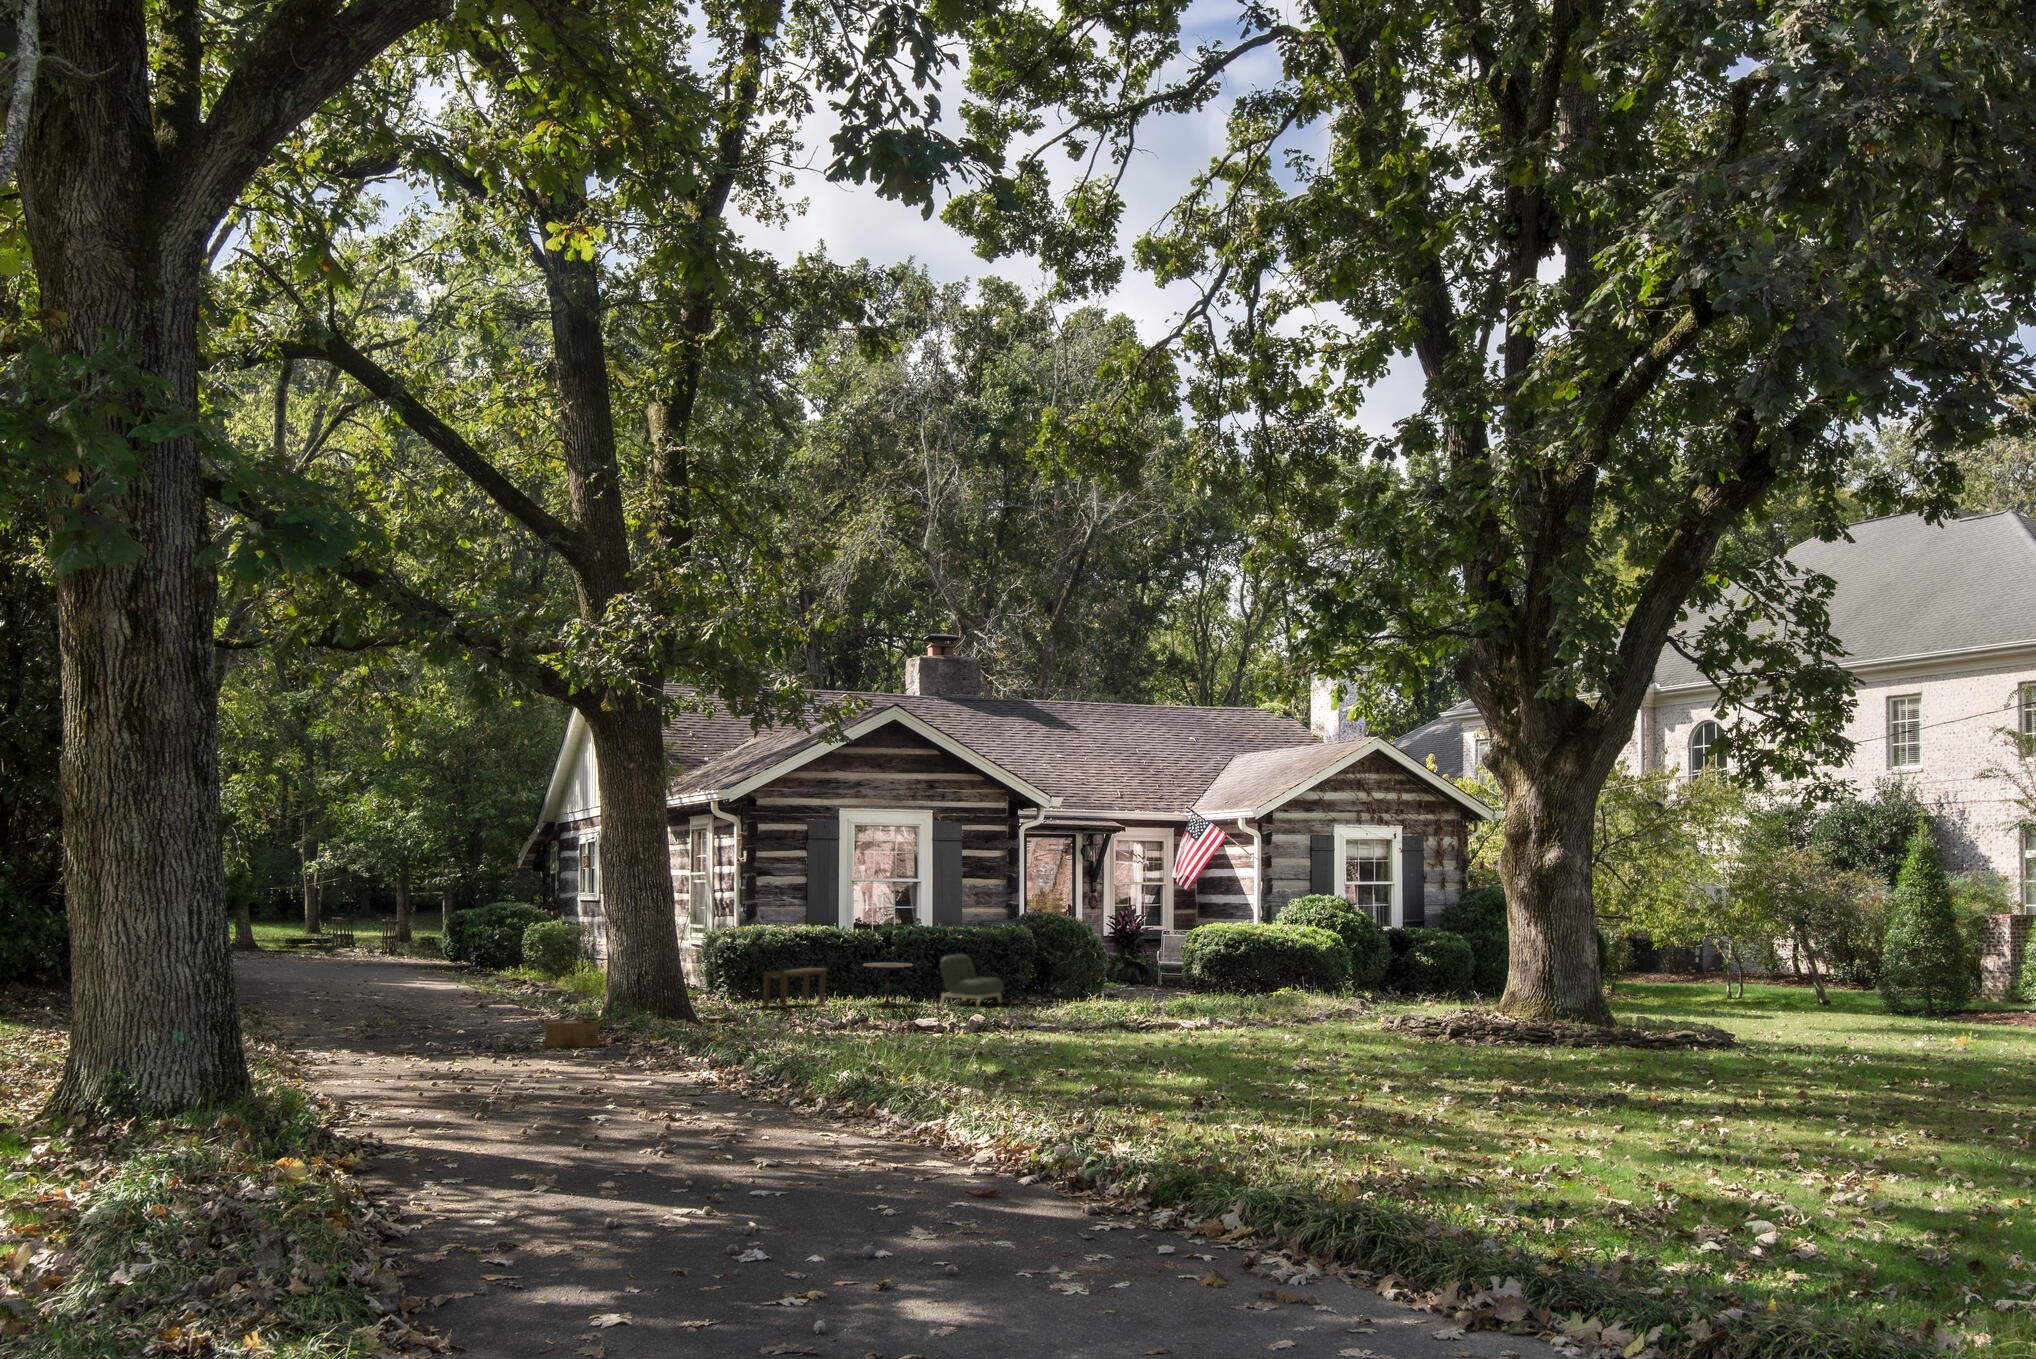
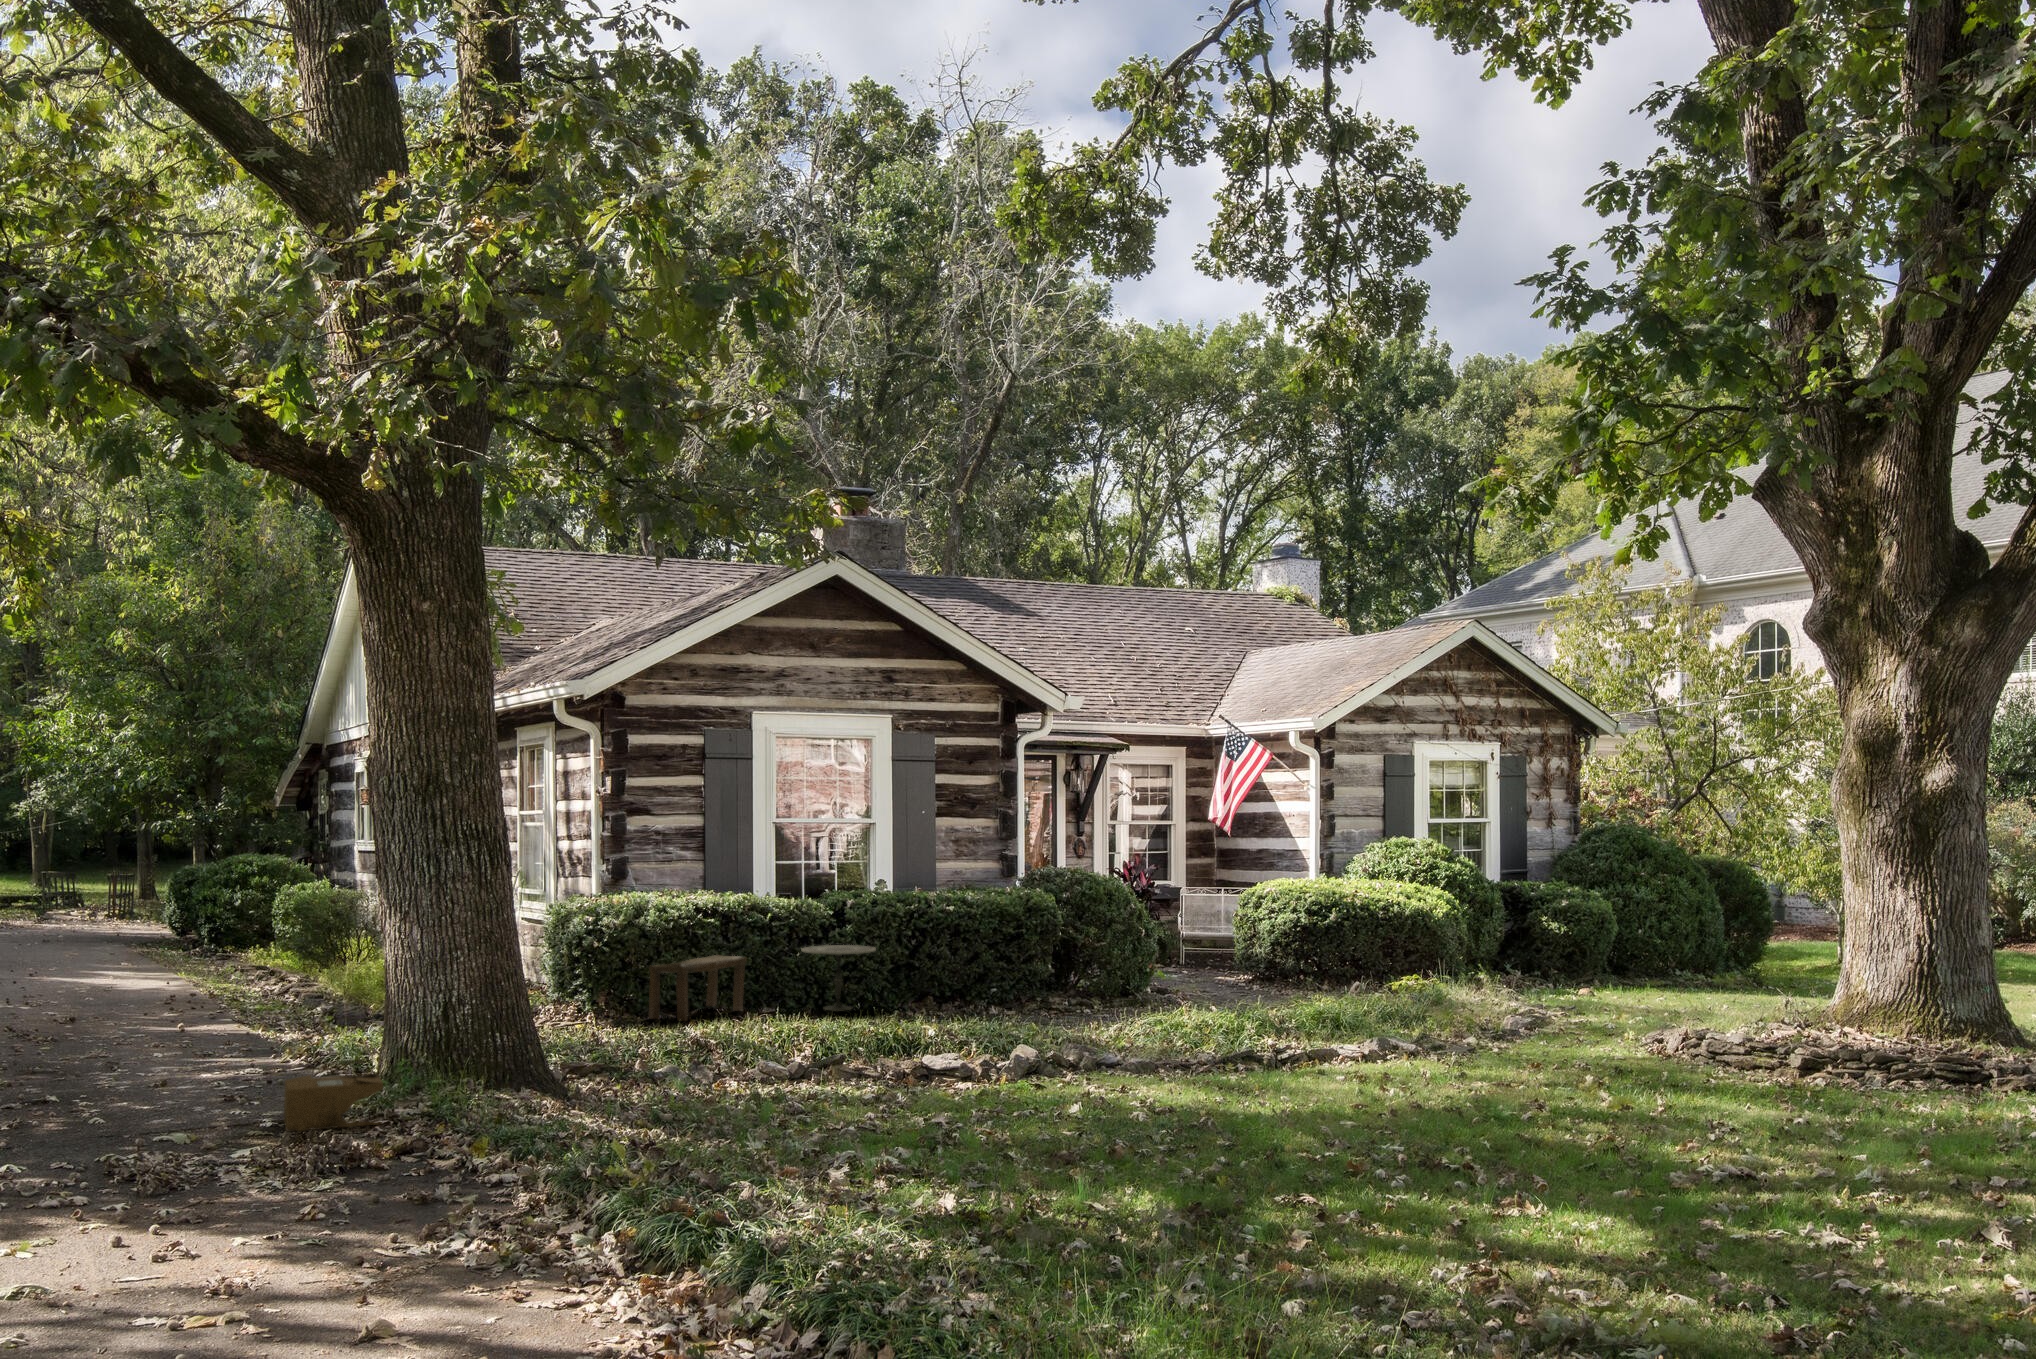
armchair: present [940,954,1004,1006] -> none [917,931,1010,1011]

